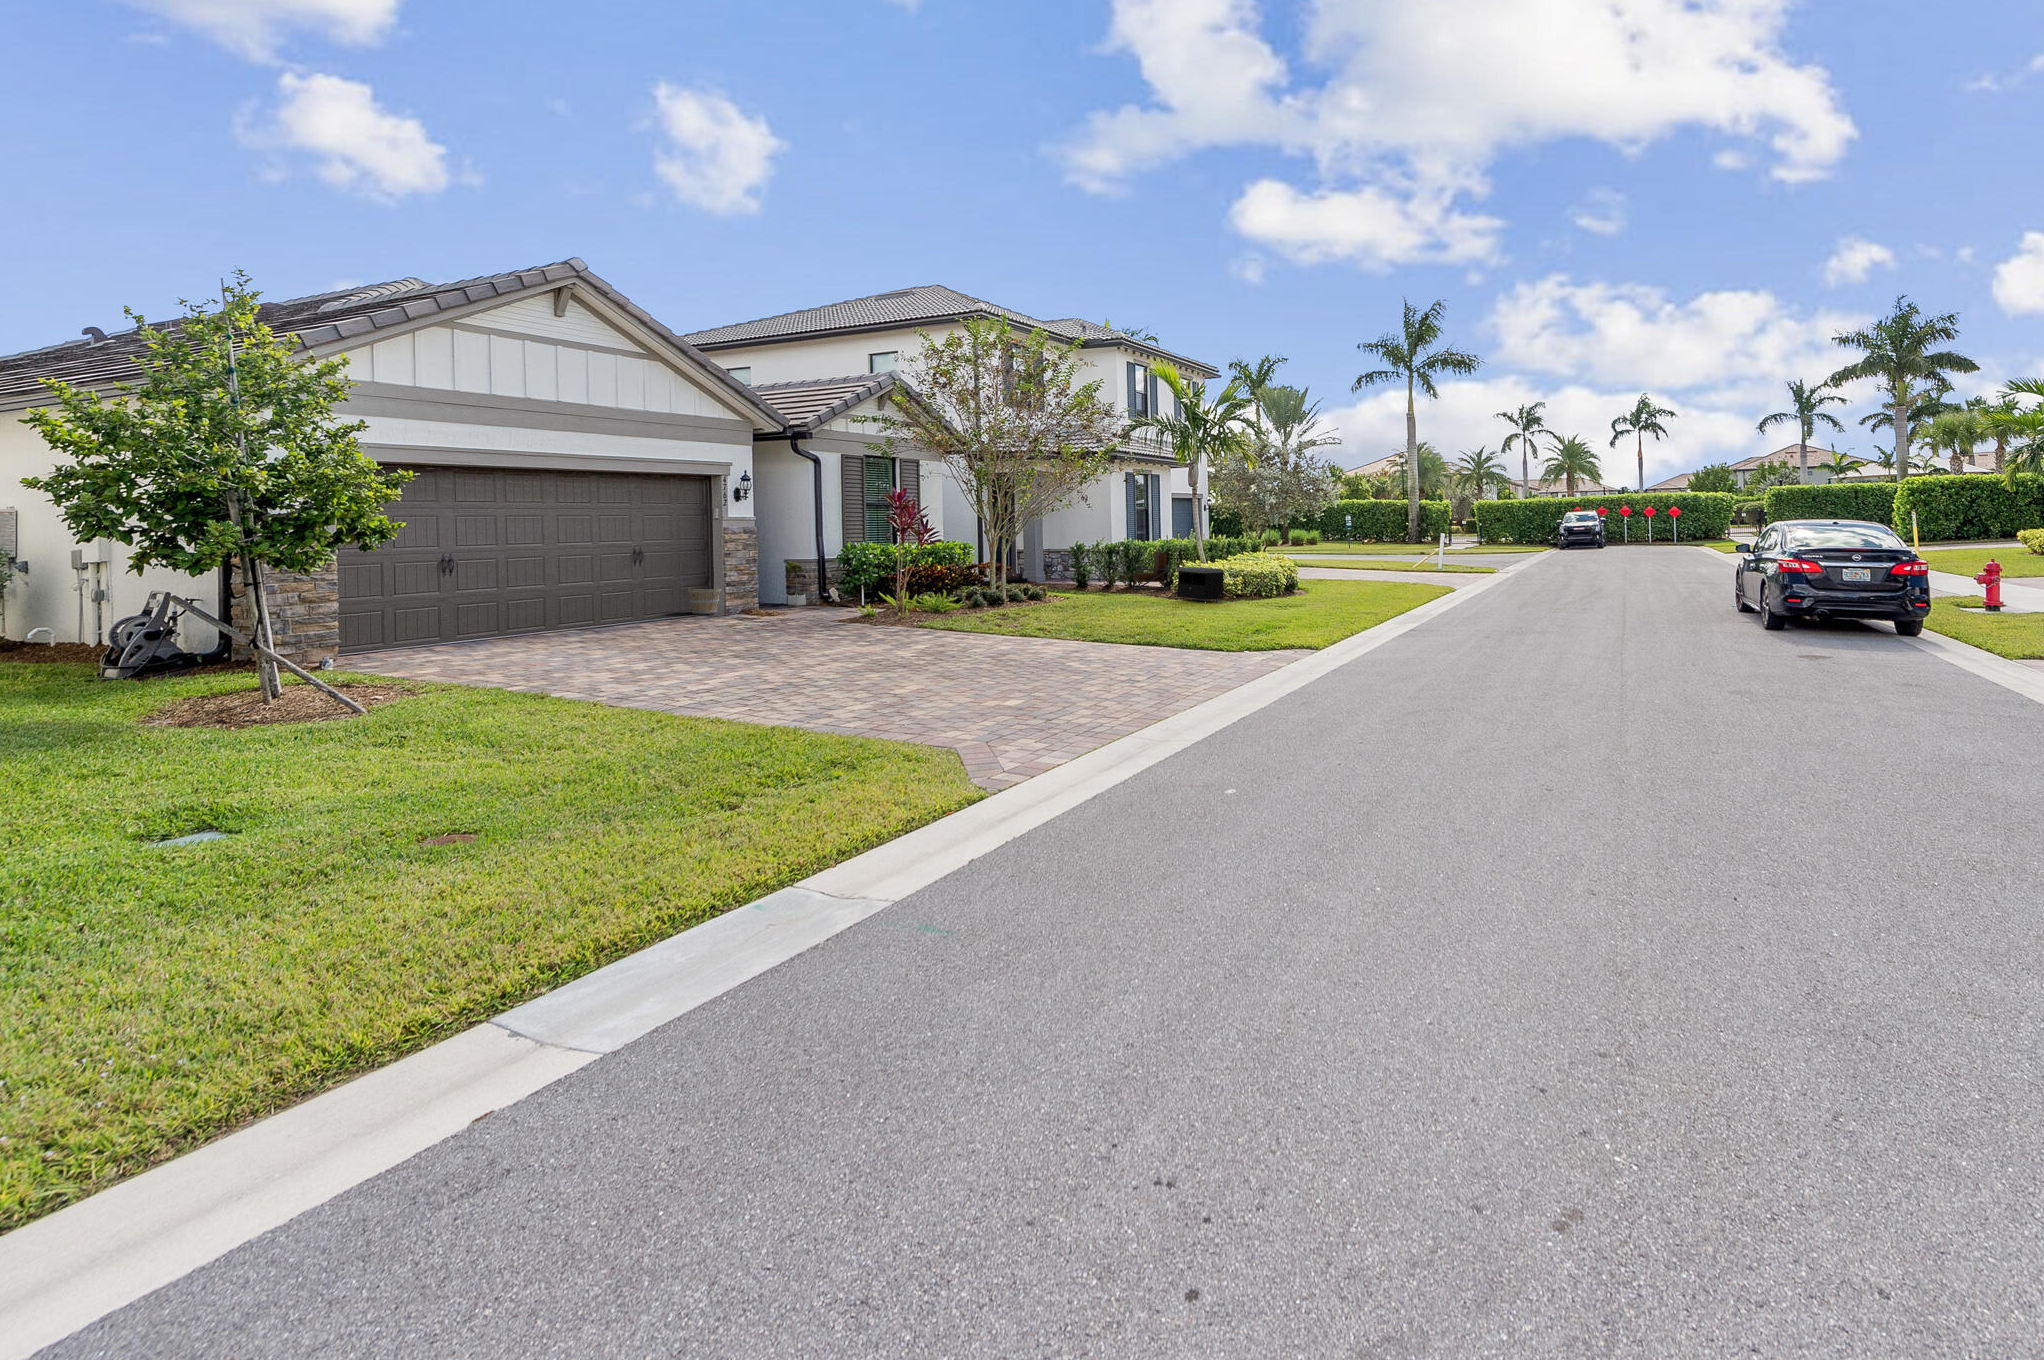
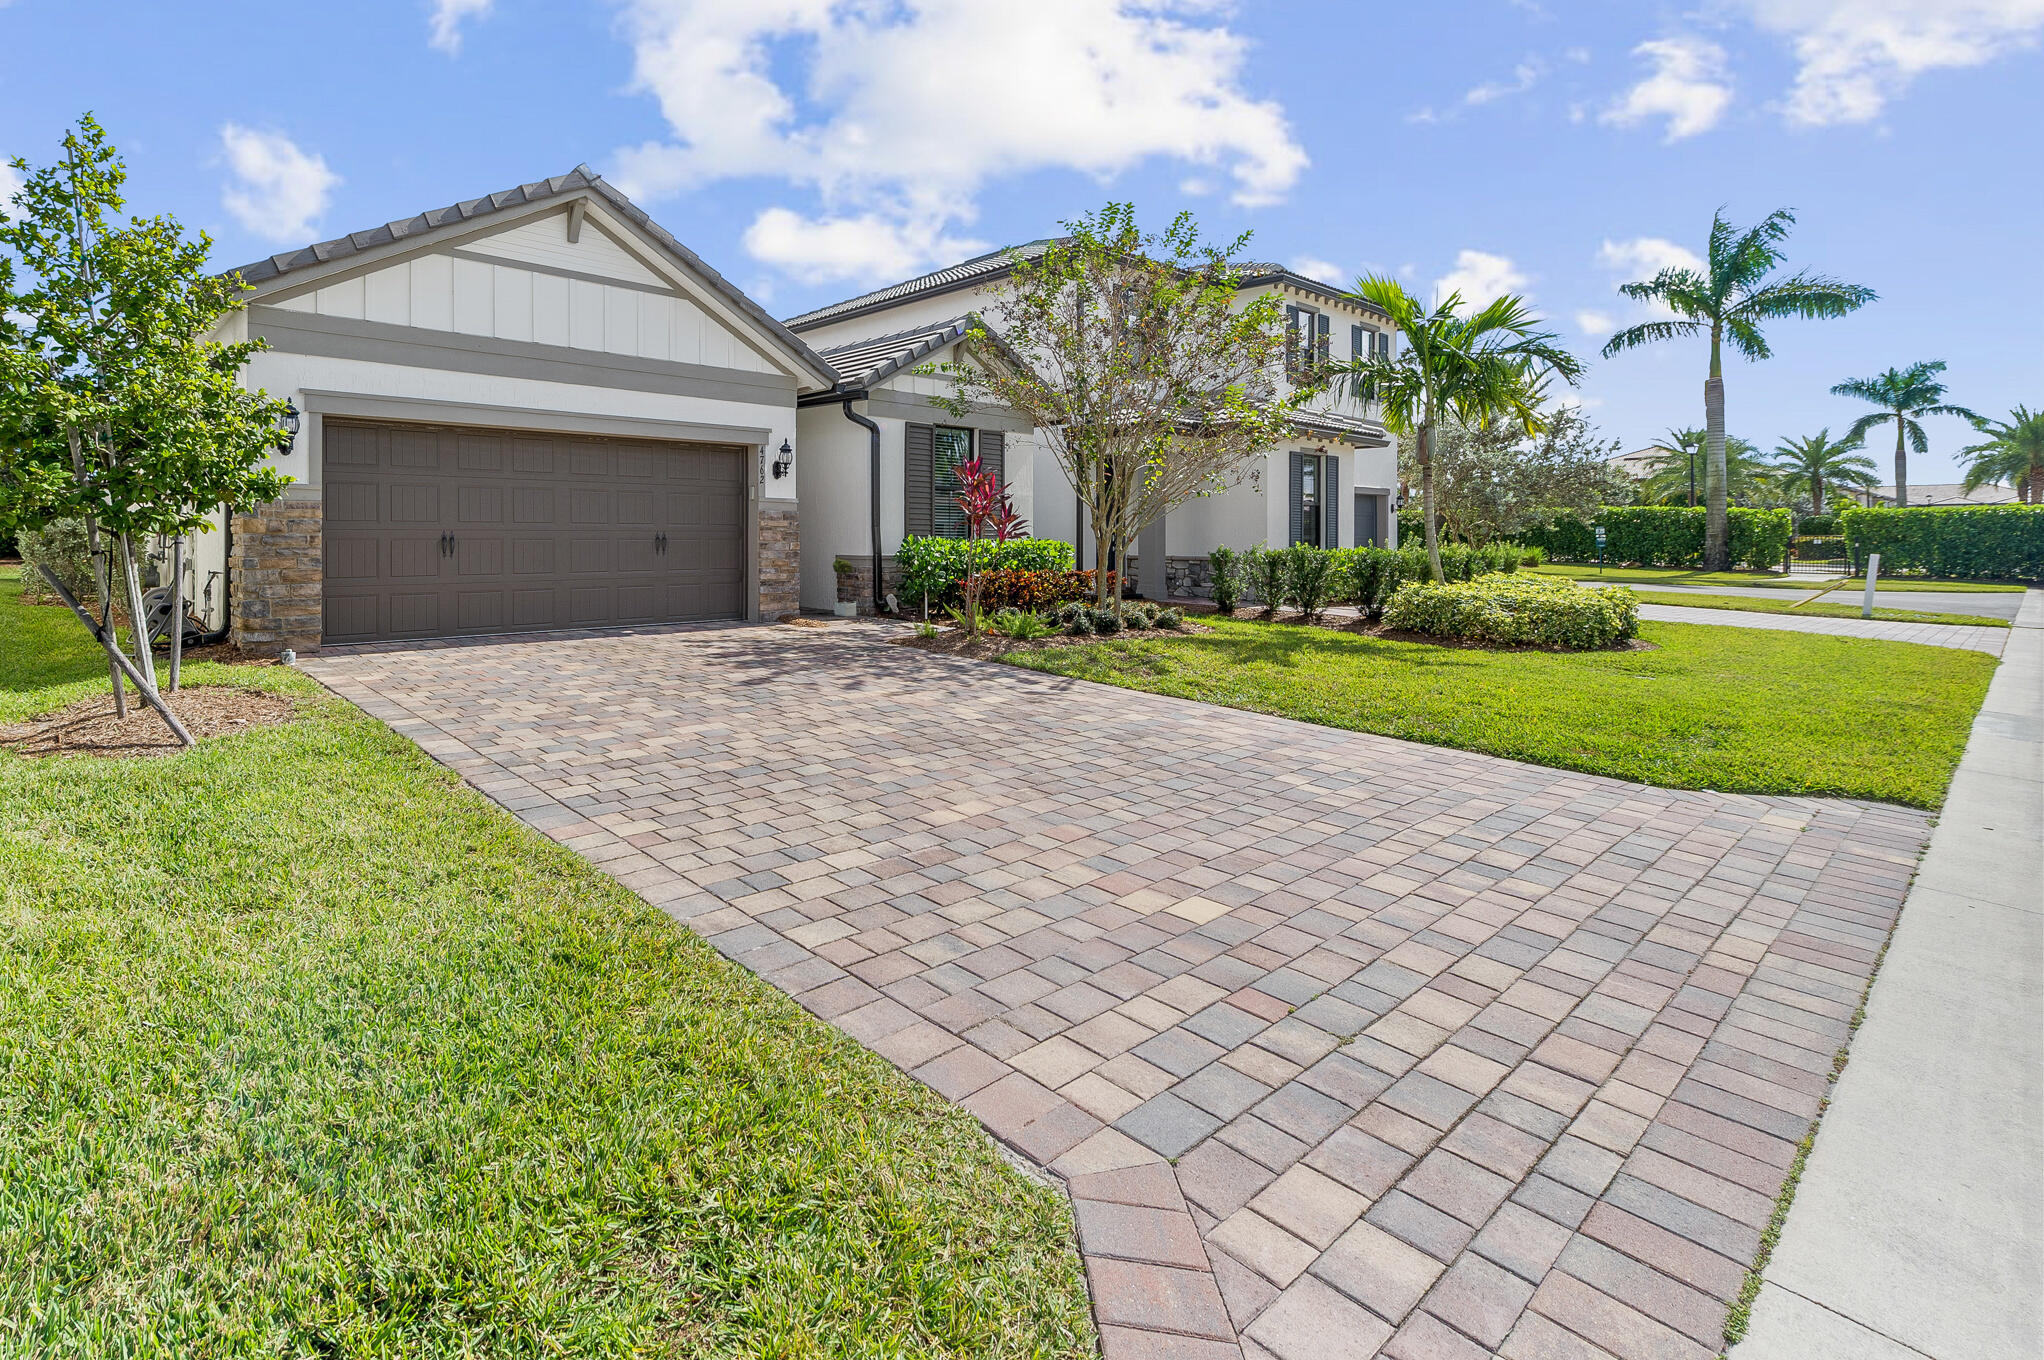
lounge chair: present [1132,552,1170,590] -> none [1303,565,1371,623]
storage bench: present [1177,567,1224,603] -> none [1401,591,1494,651]
wooden bucket: present [688,587,721,614] -> none [713,585,752,621]

